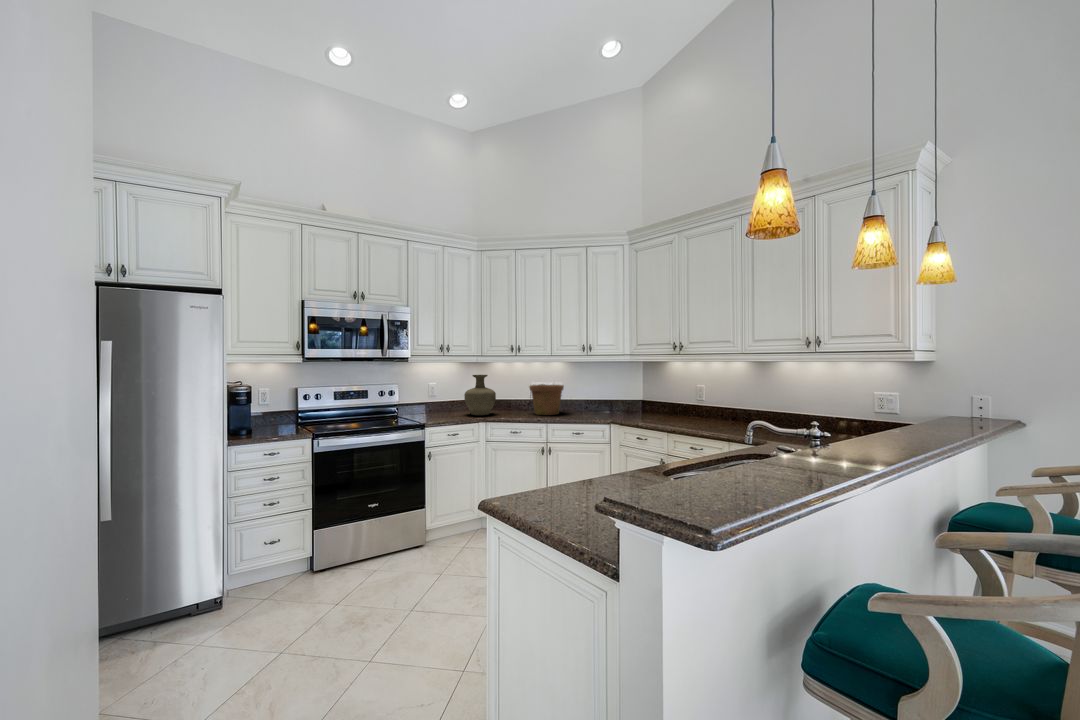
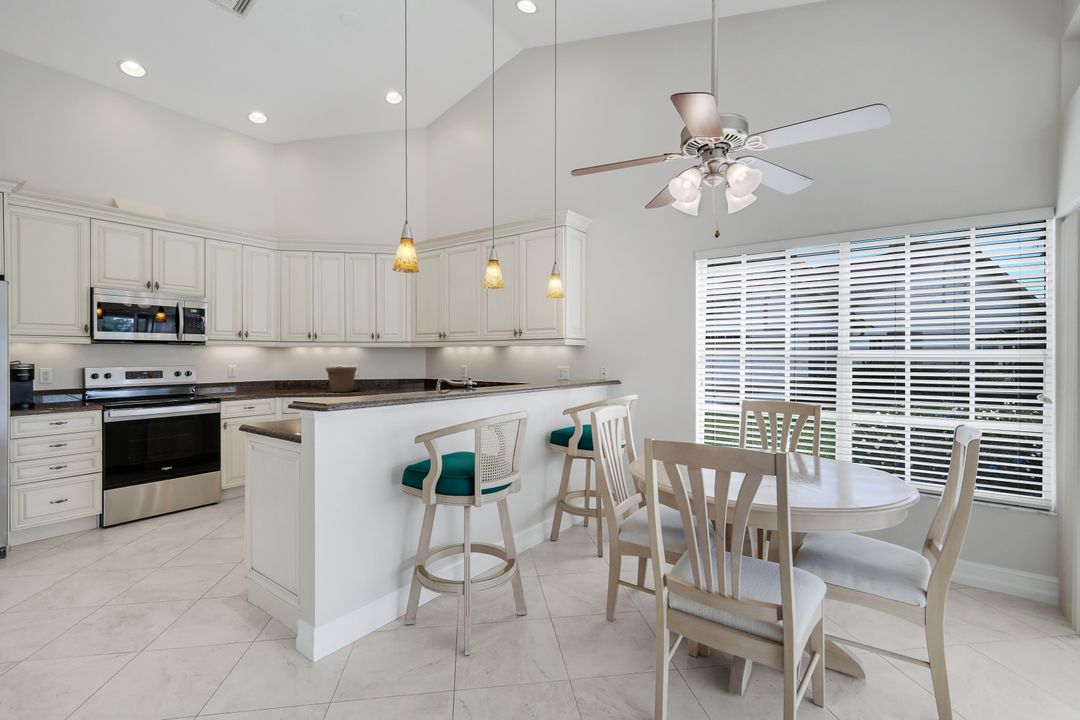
vase: present [464,375,496,415] -> none [263,358,294,393]

